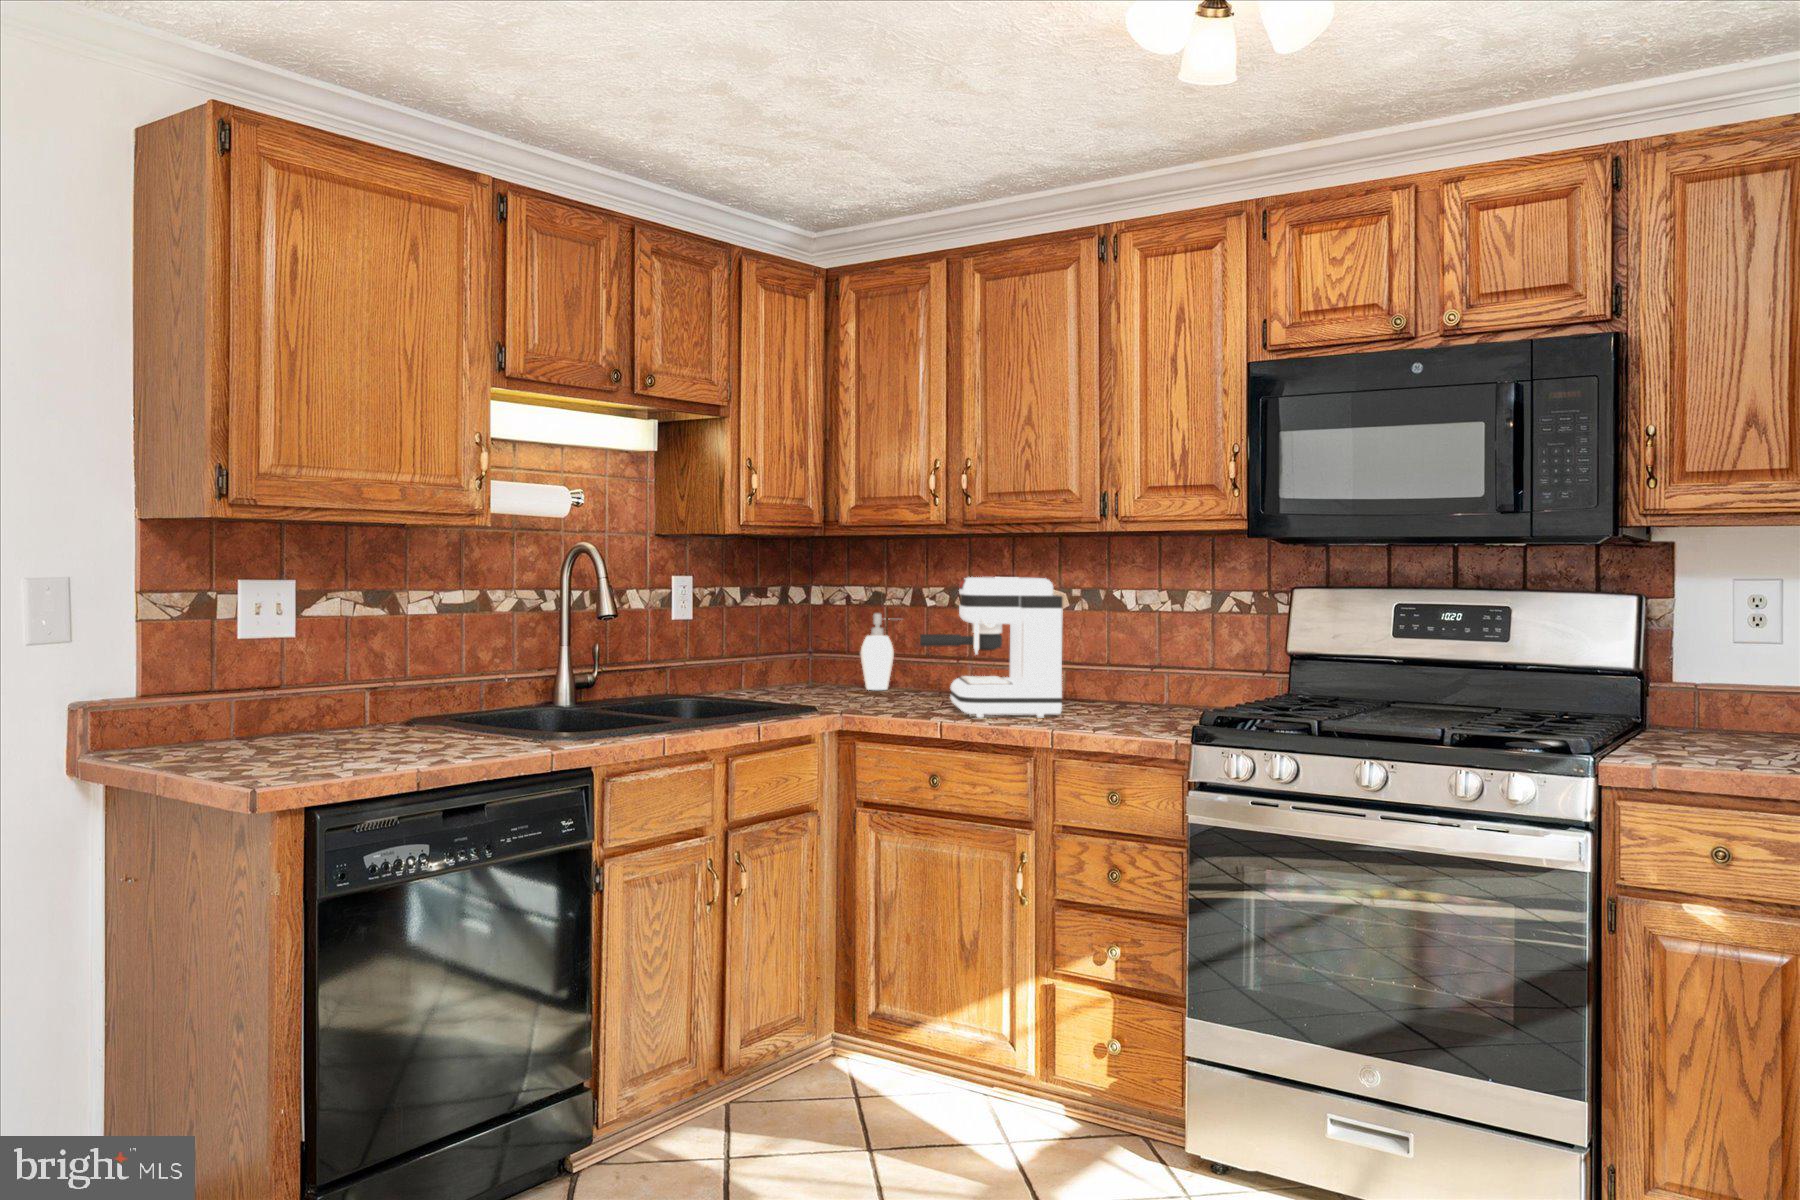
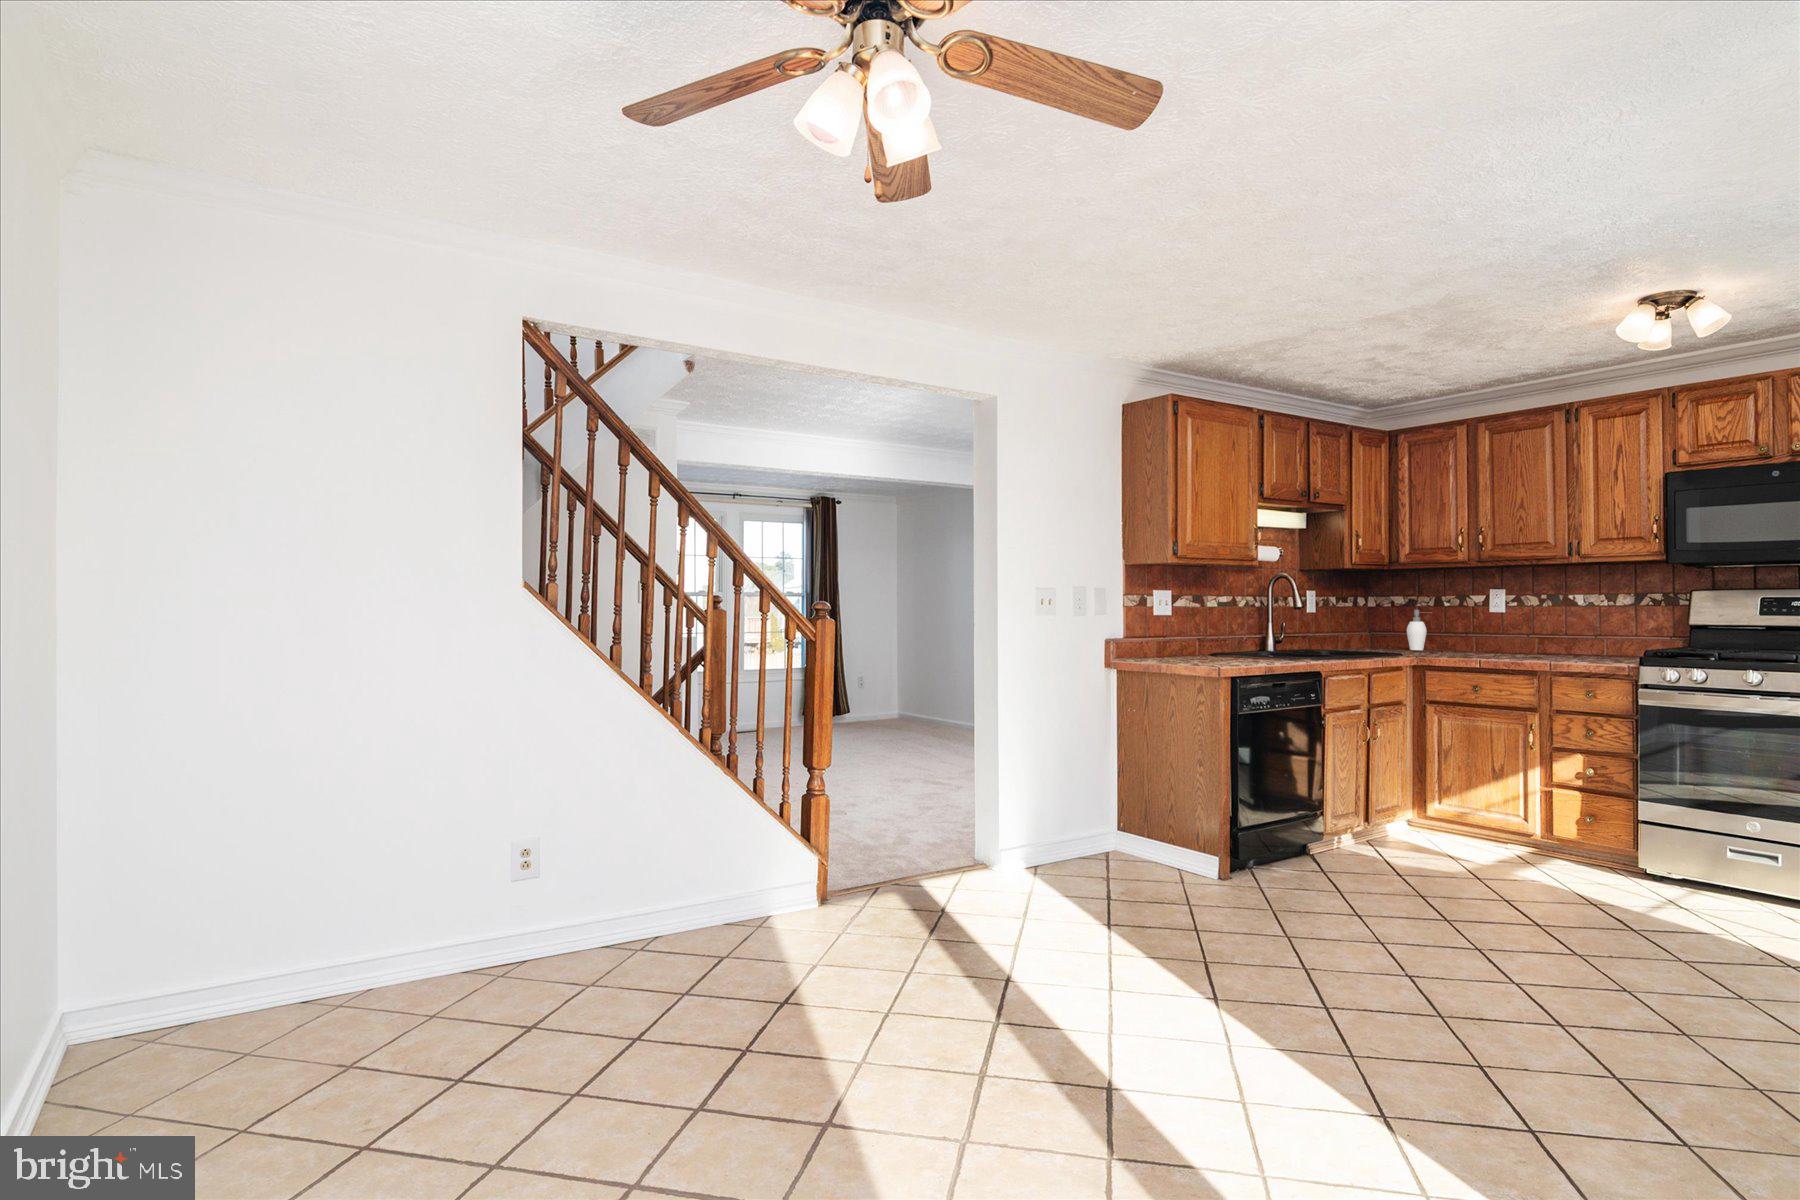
coffee maker: present [920,577,1063,718] -> none [1461,587,1550,658]

